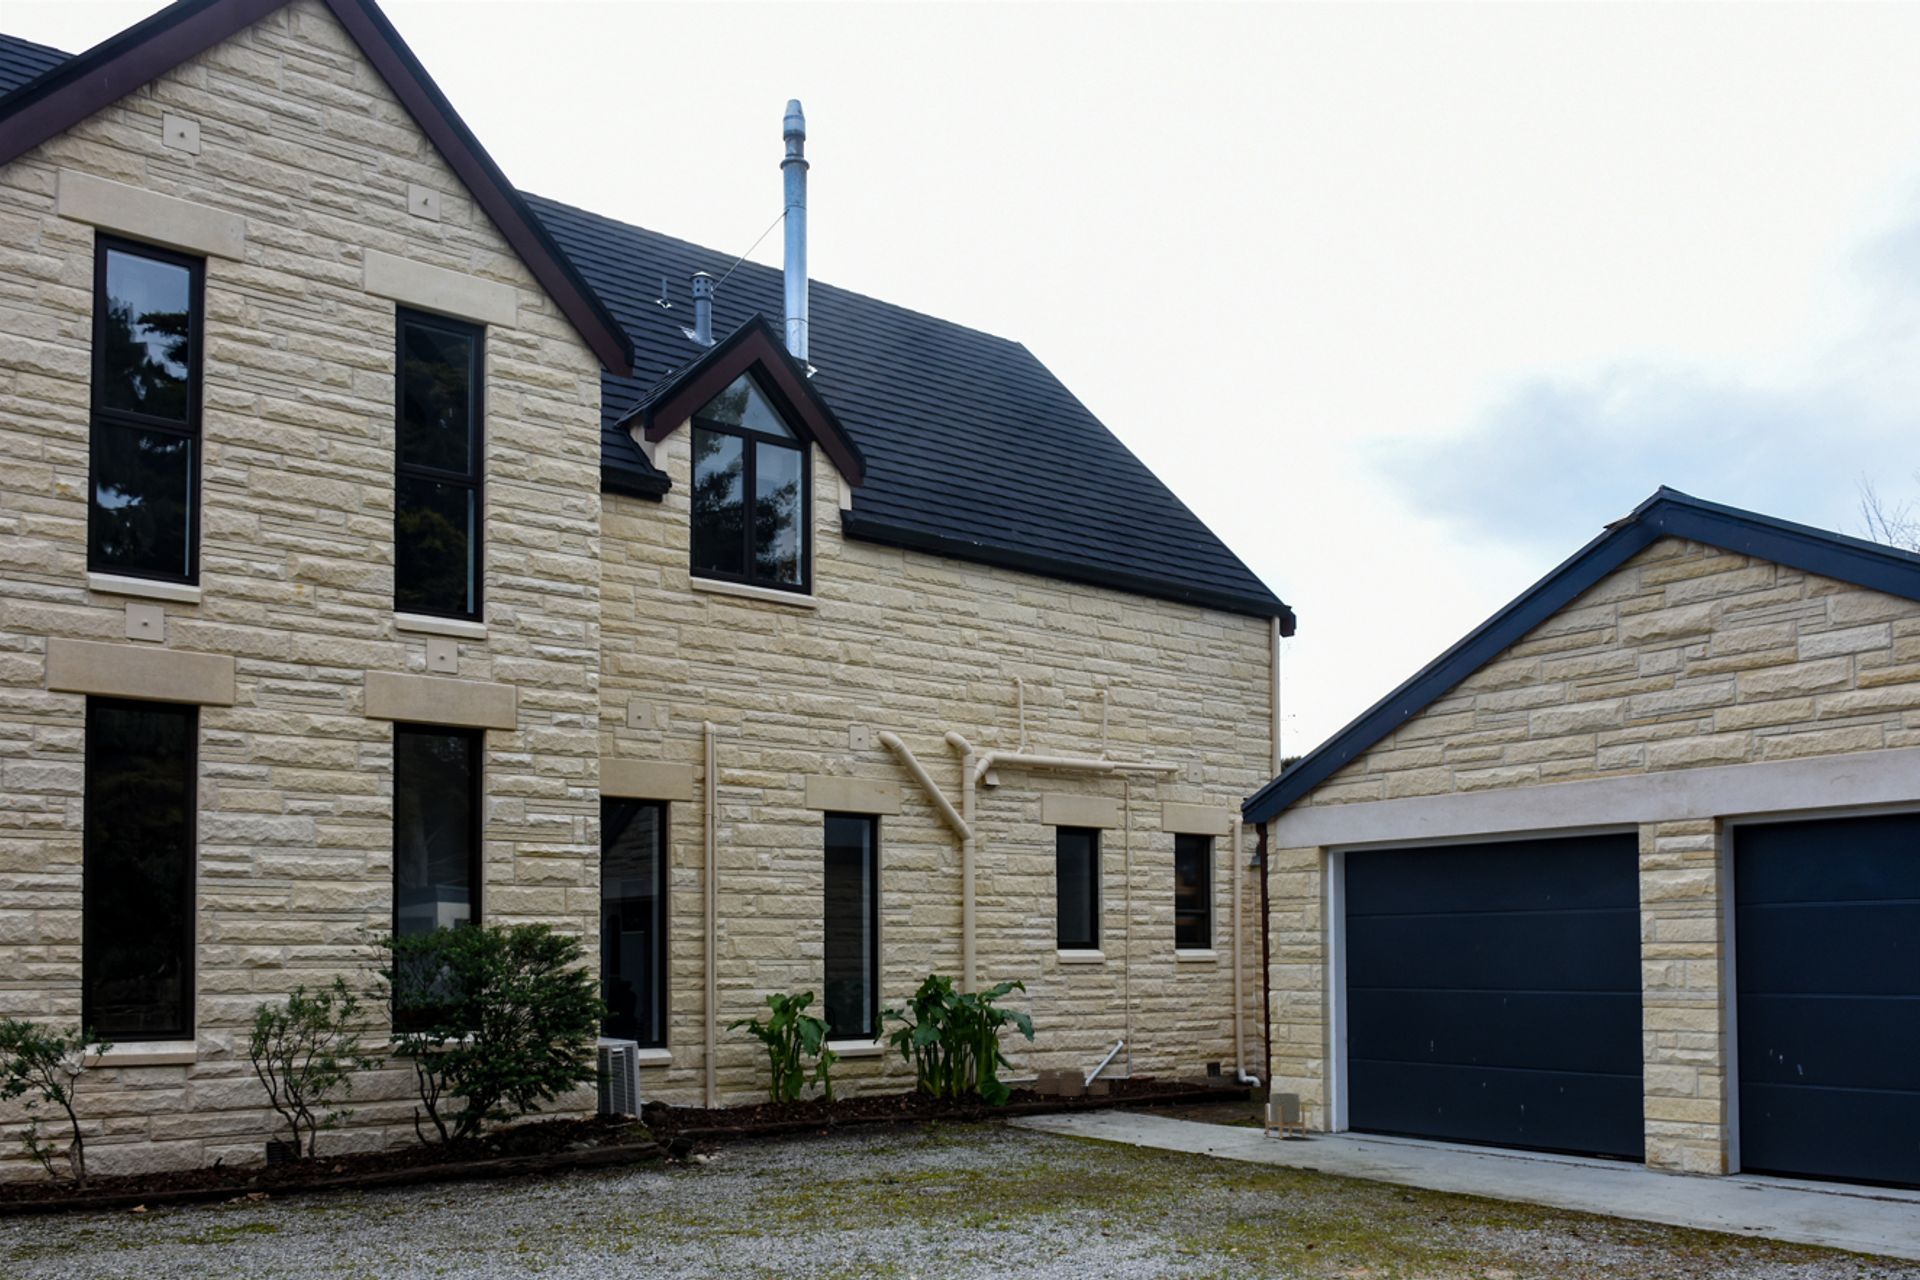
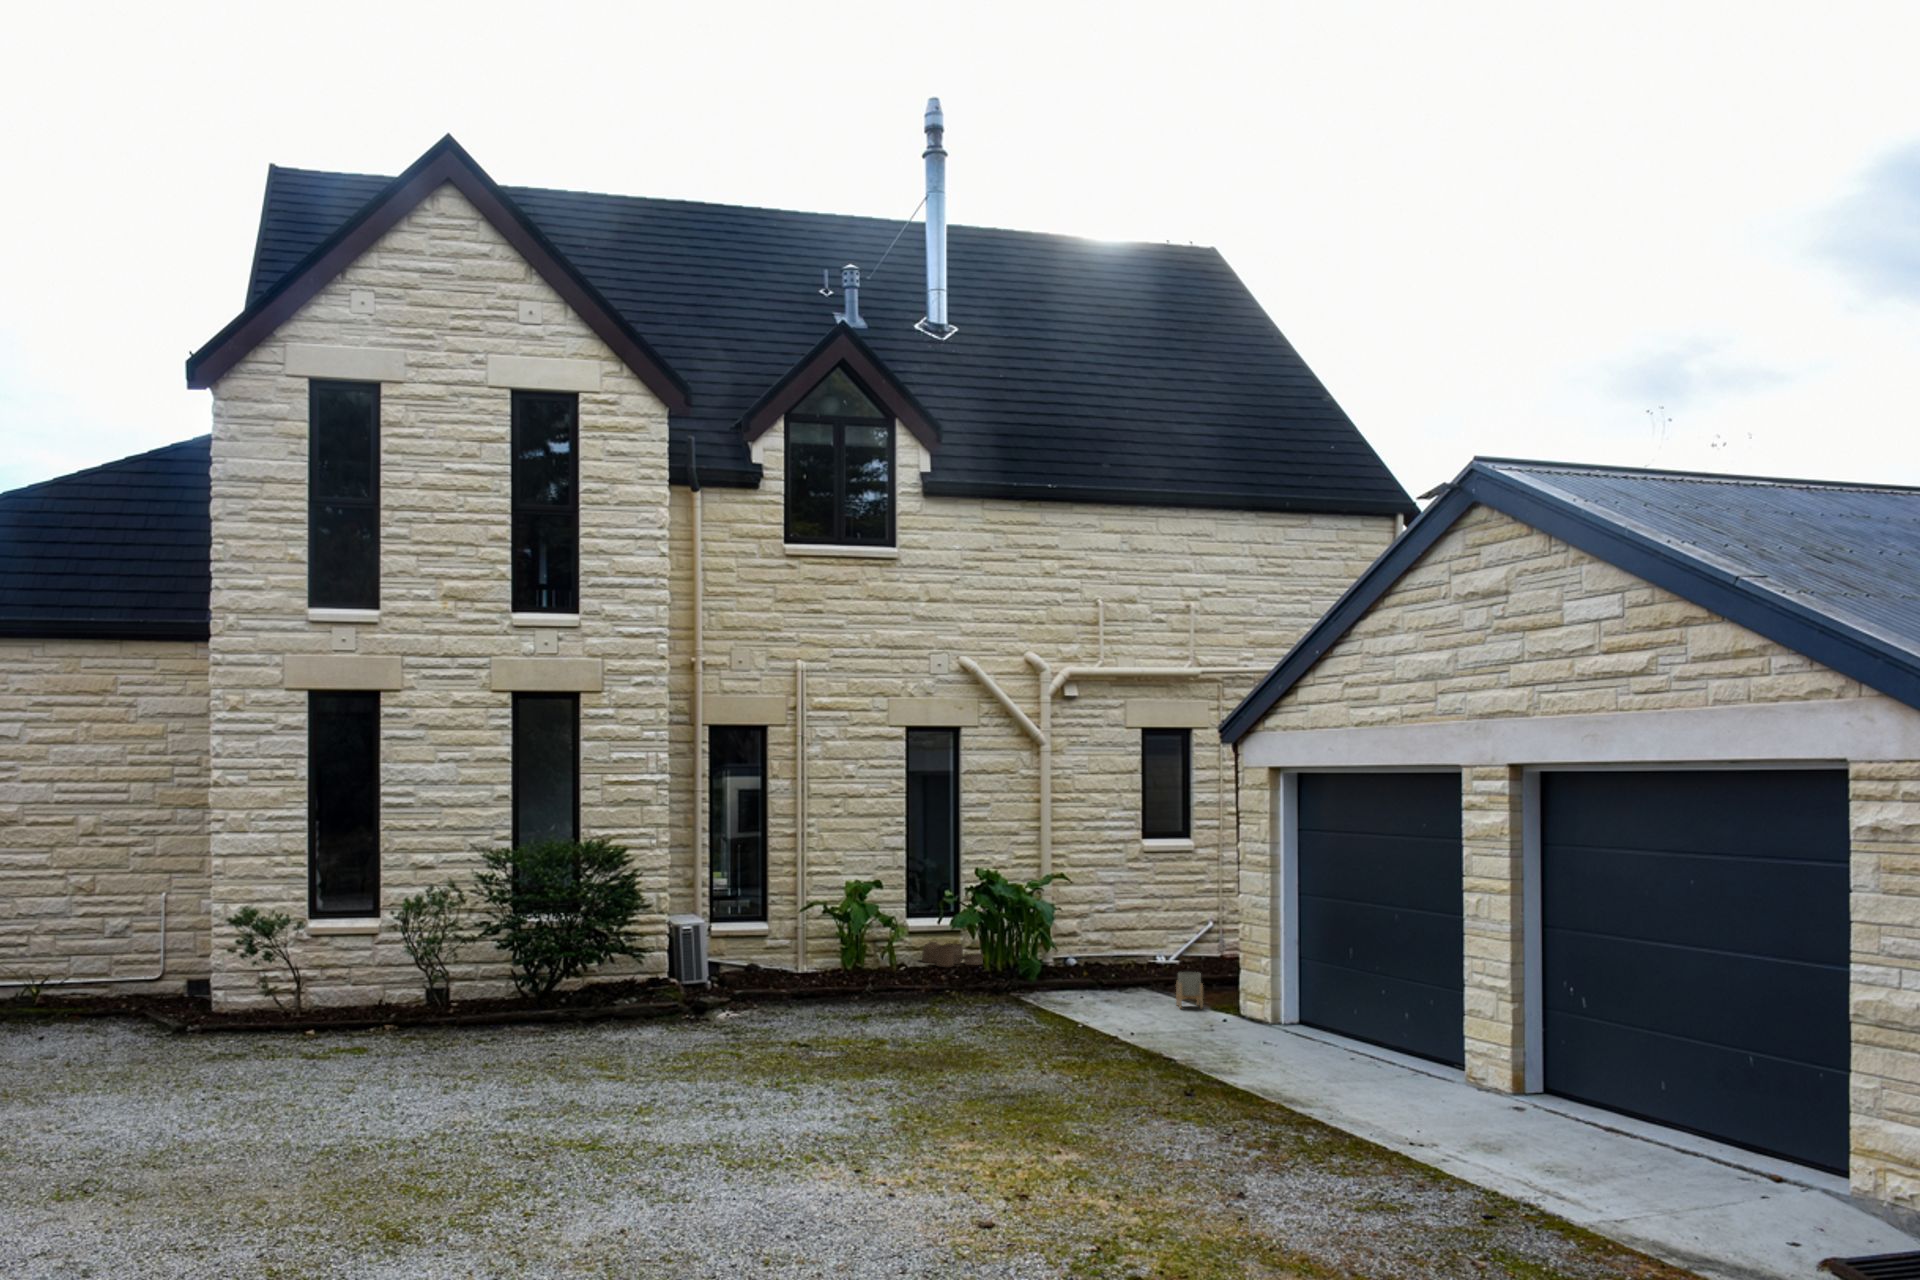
woven basket: present [1036,1068,1109,1096] -> present [922,942,983,967]

